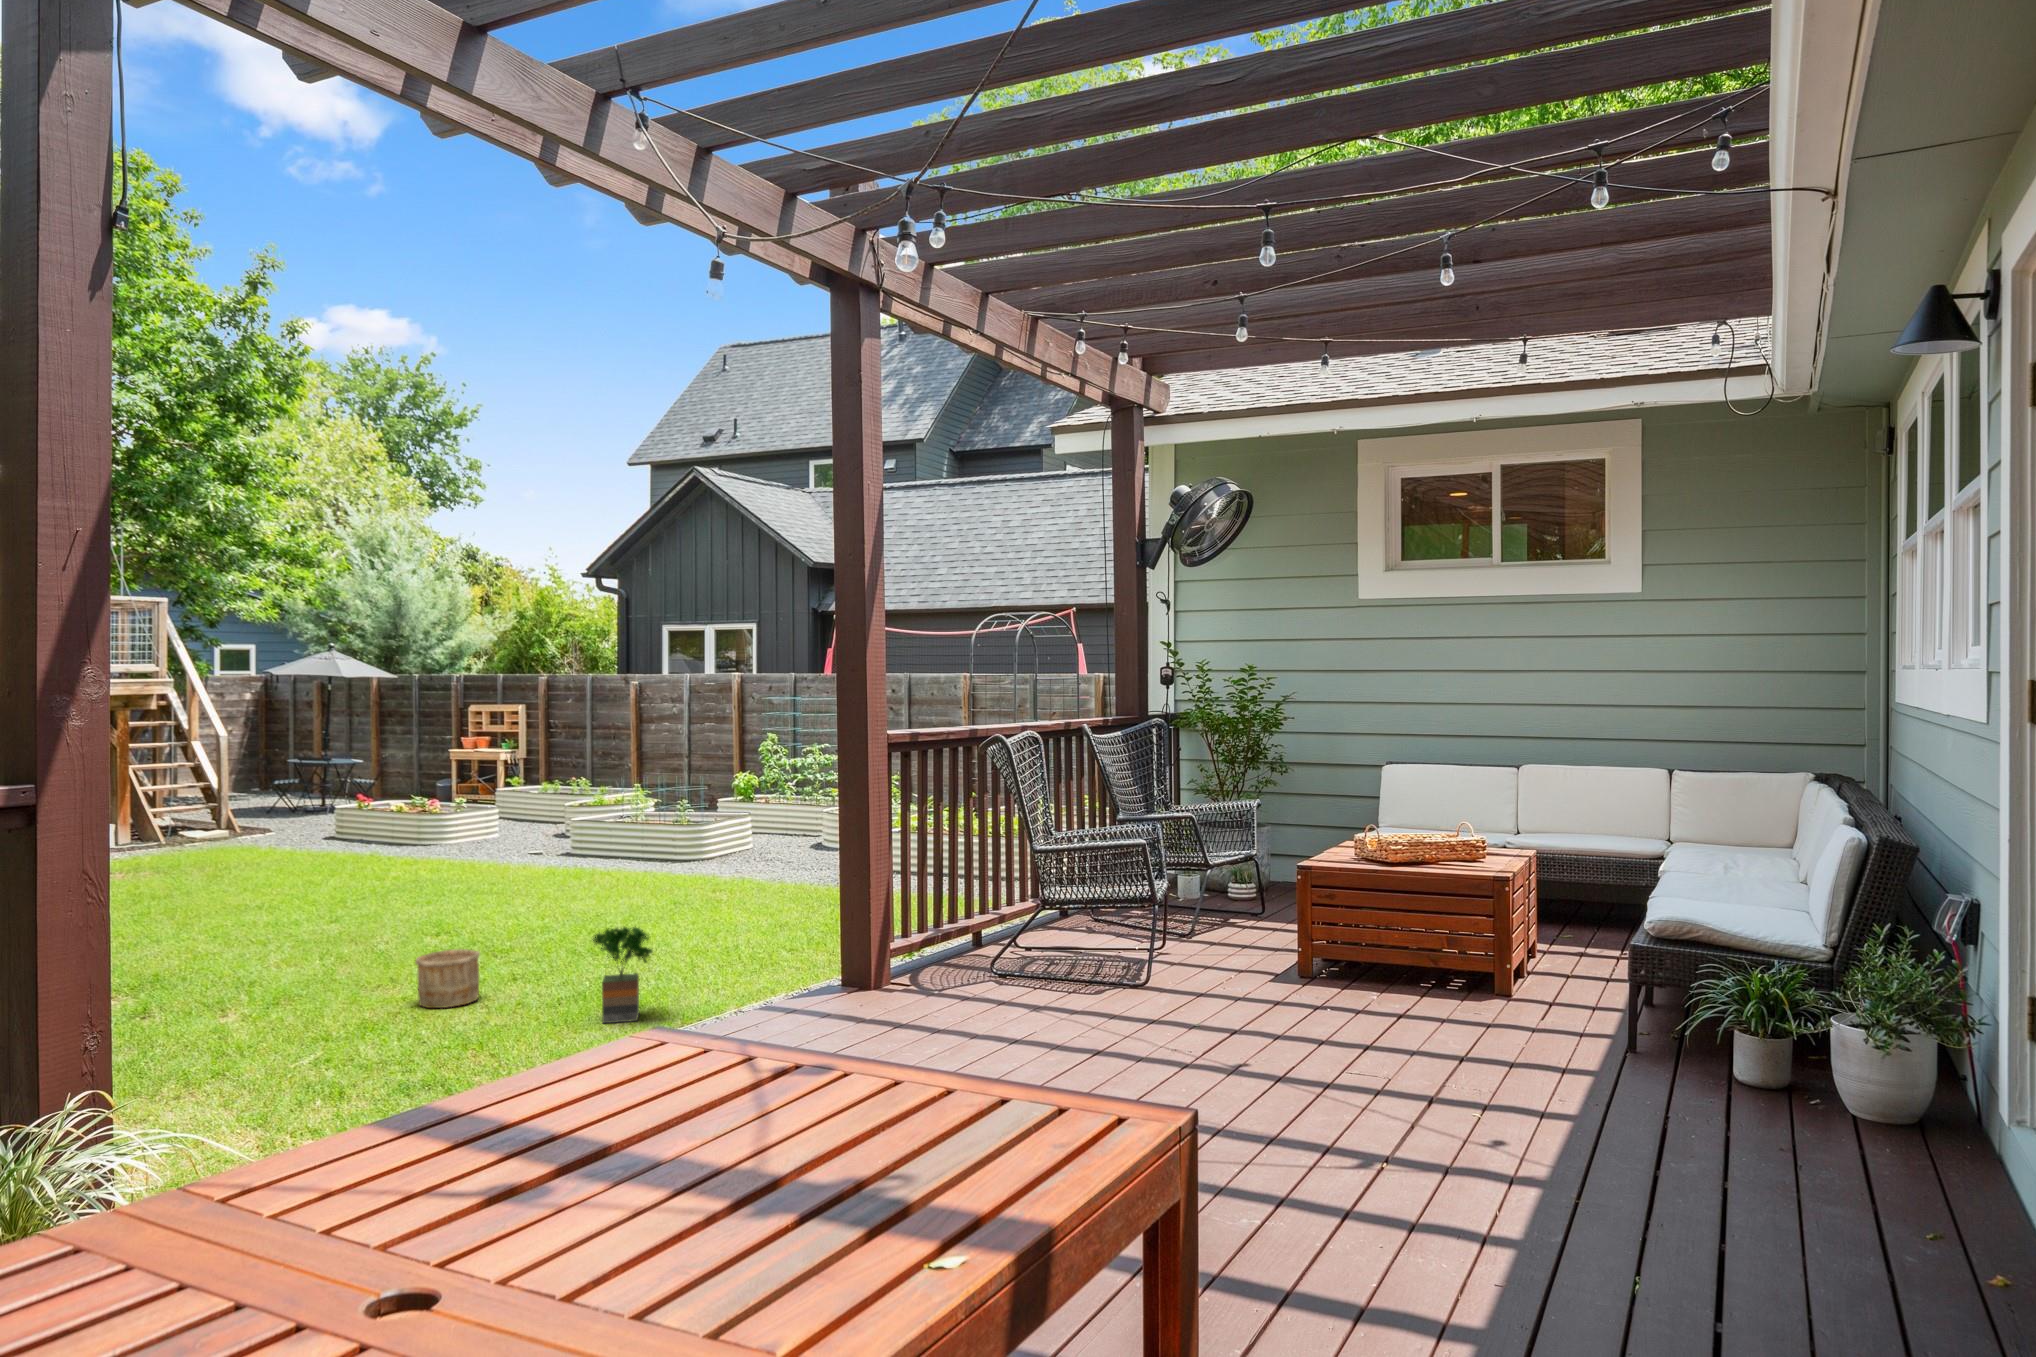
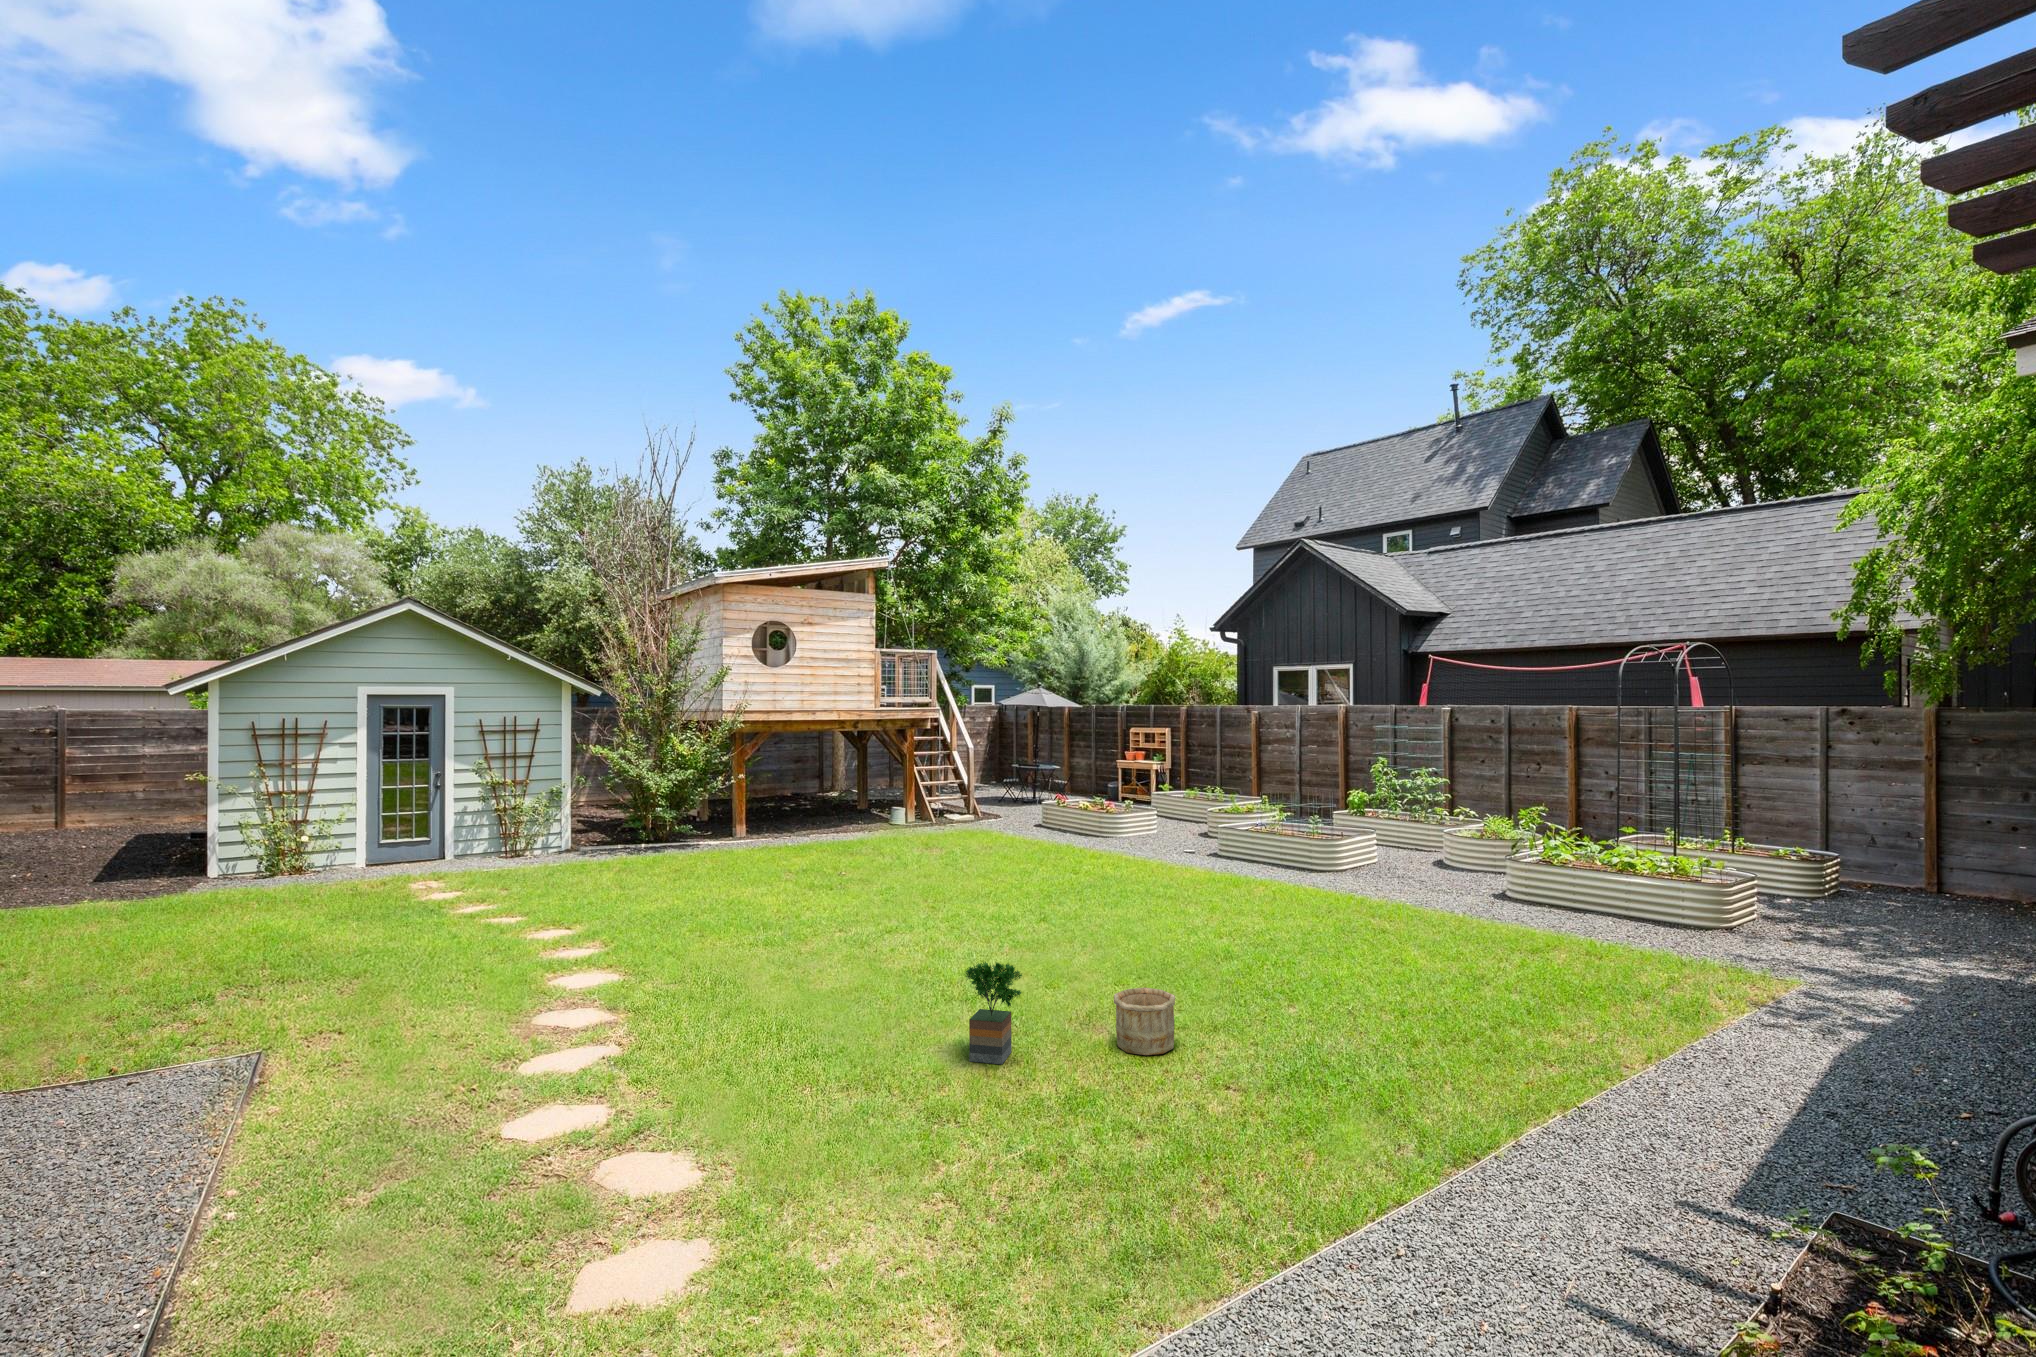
potted tree: present [592,927,653,1023] -> present [965,962,1022,1064]

